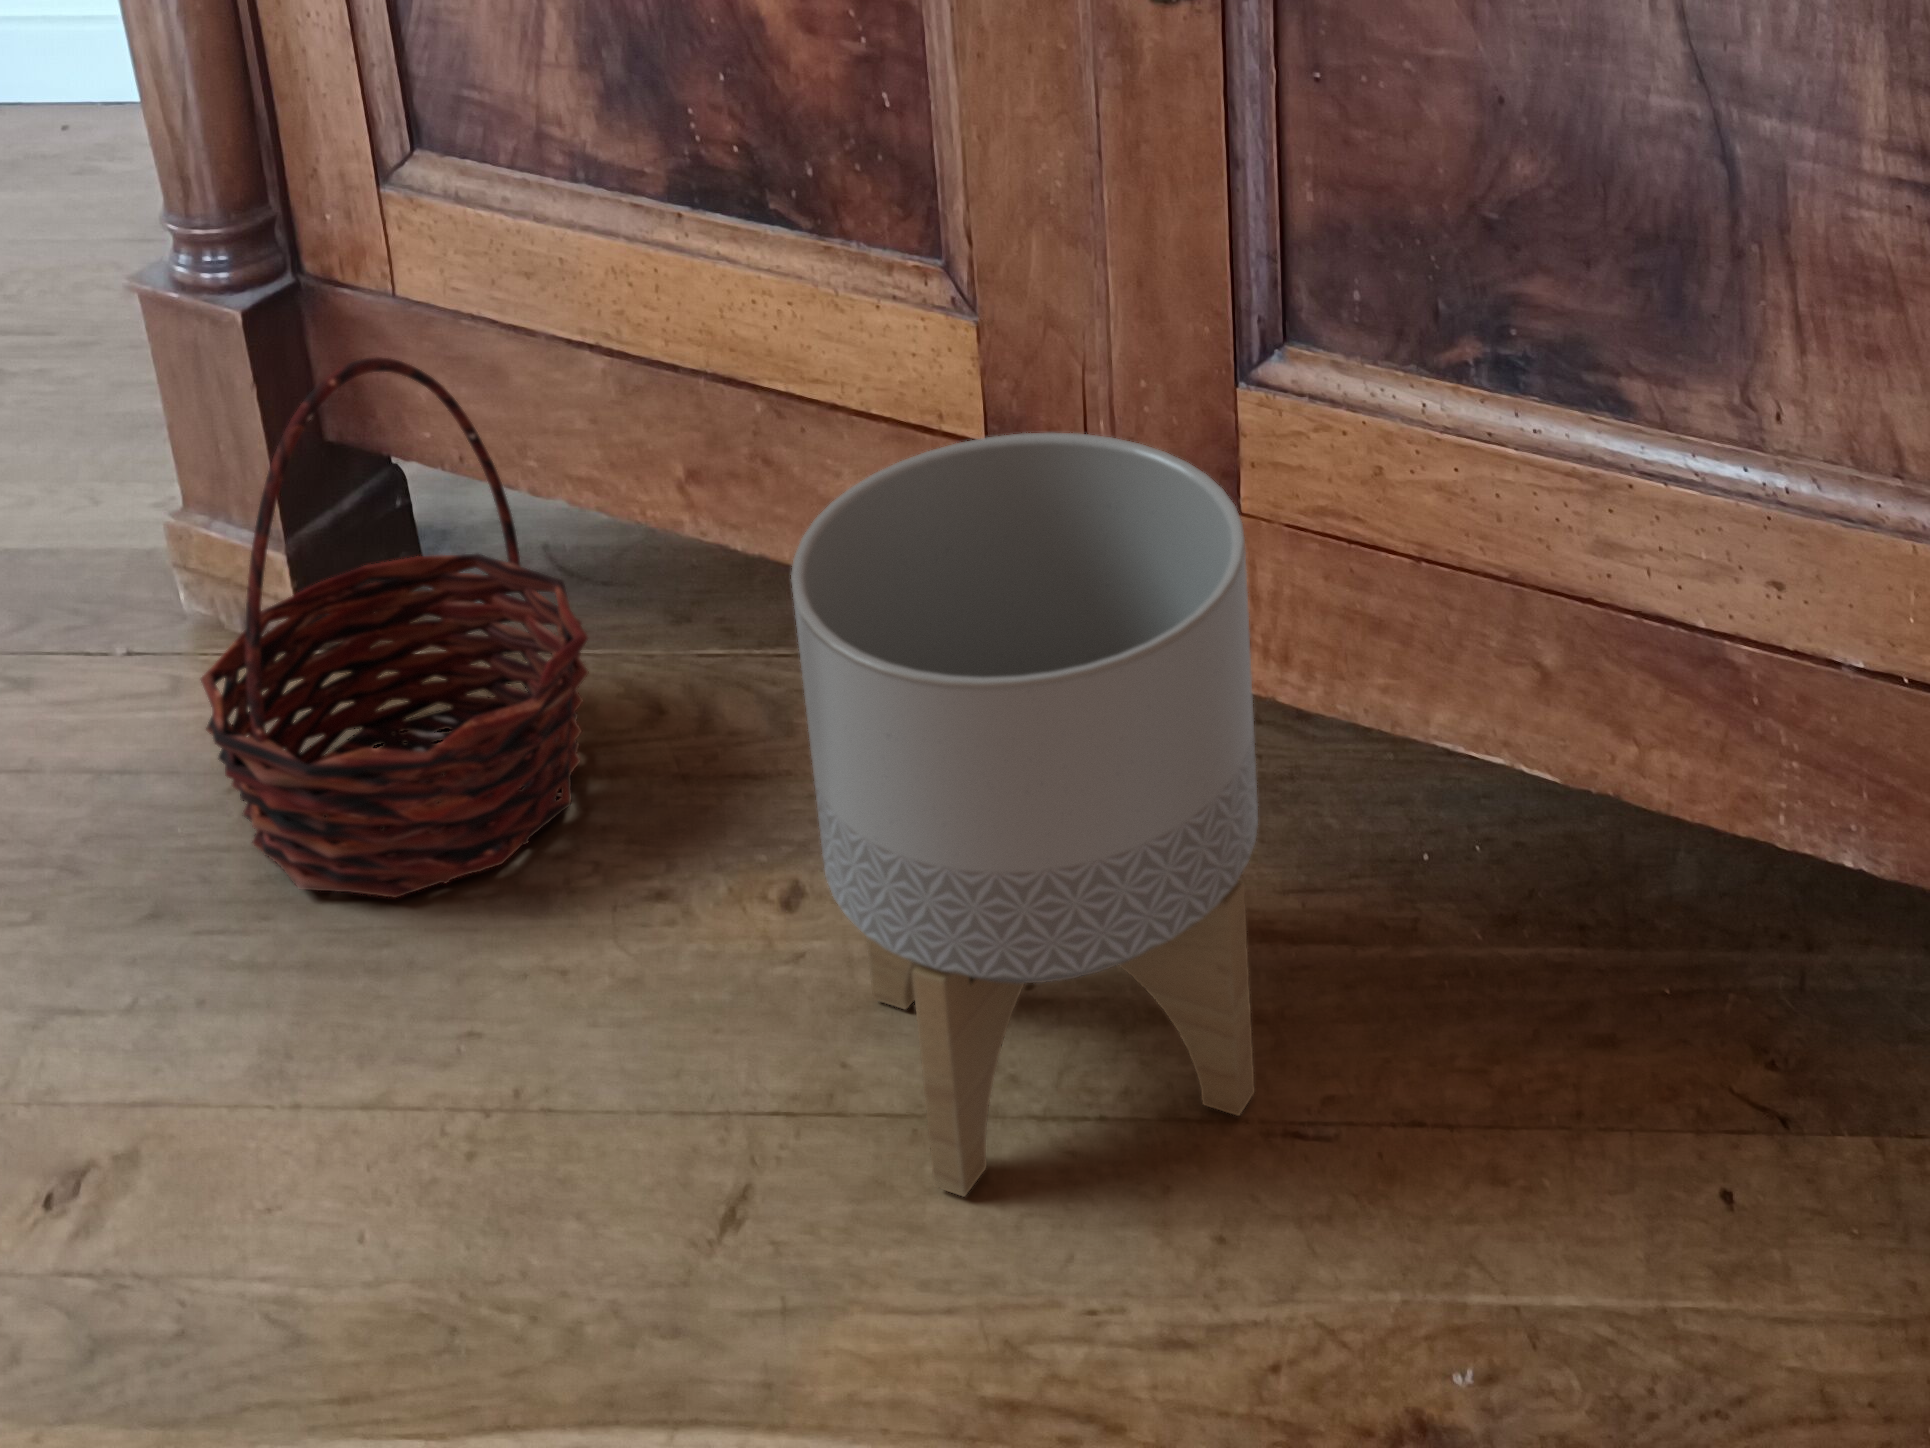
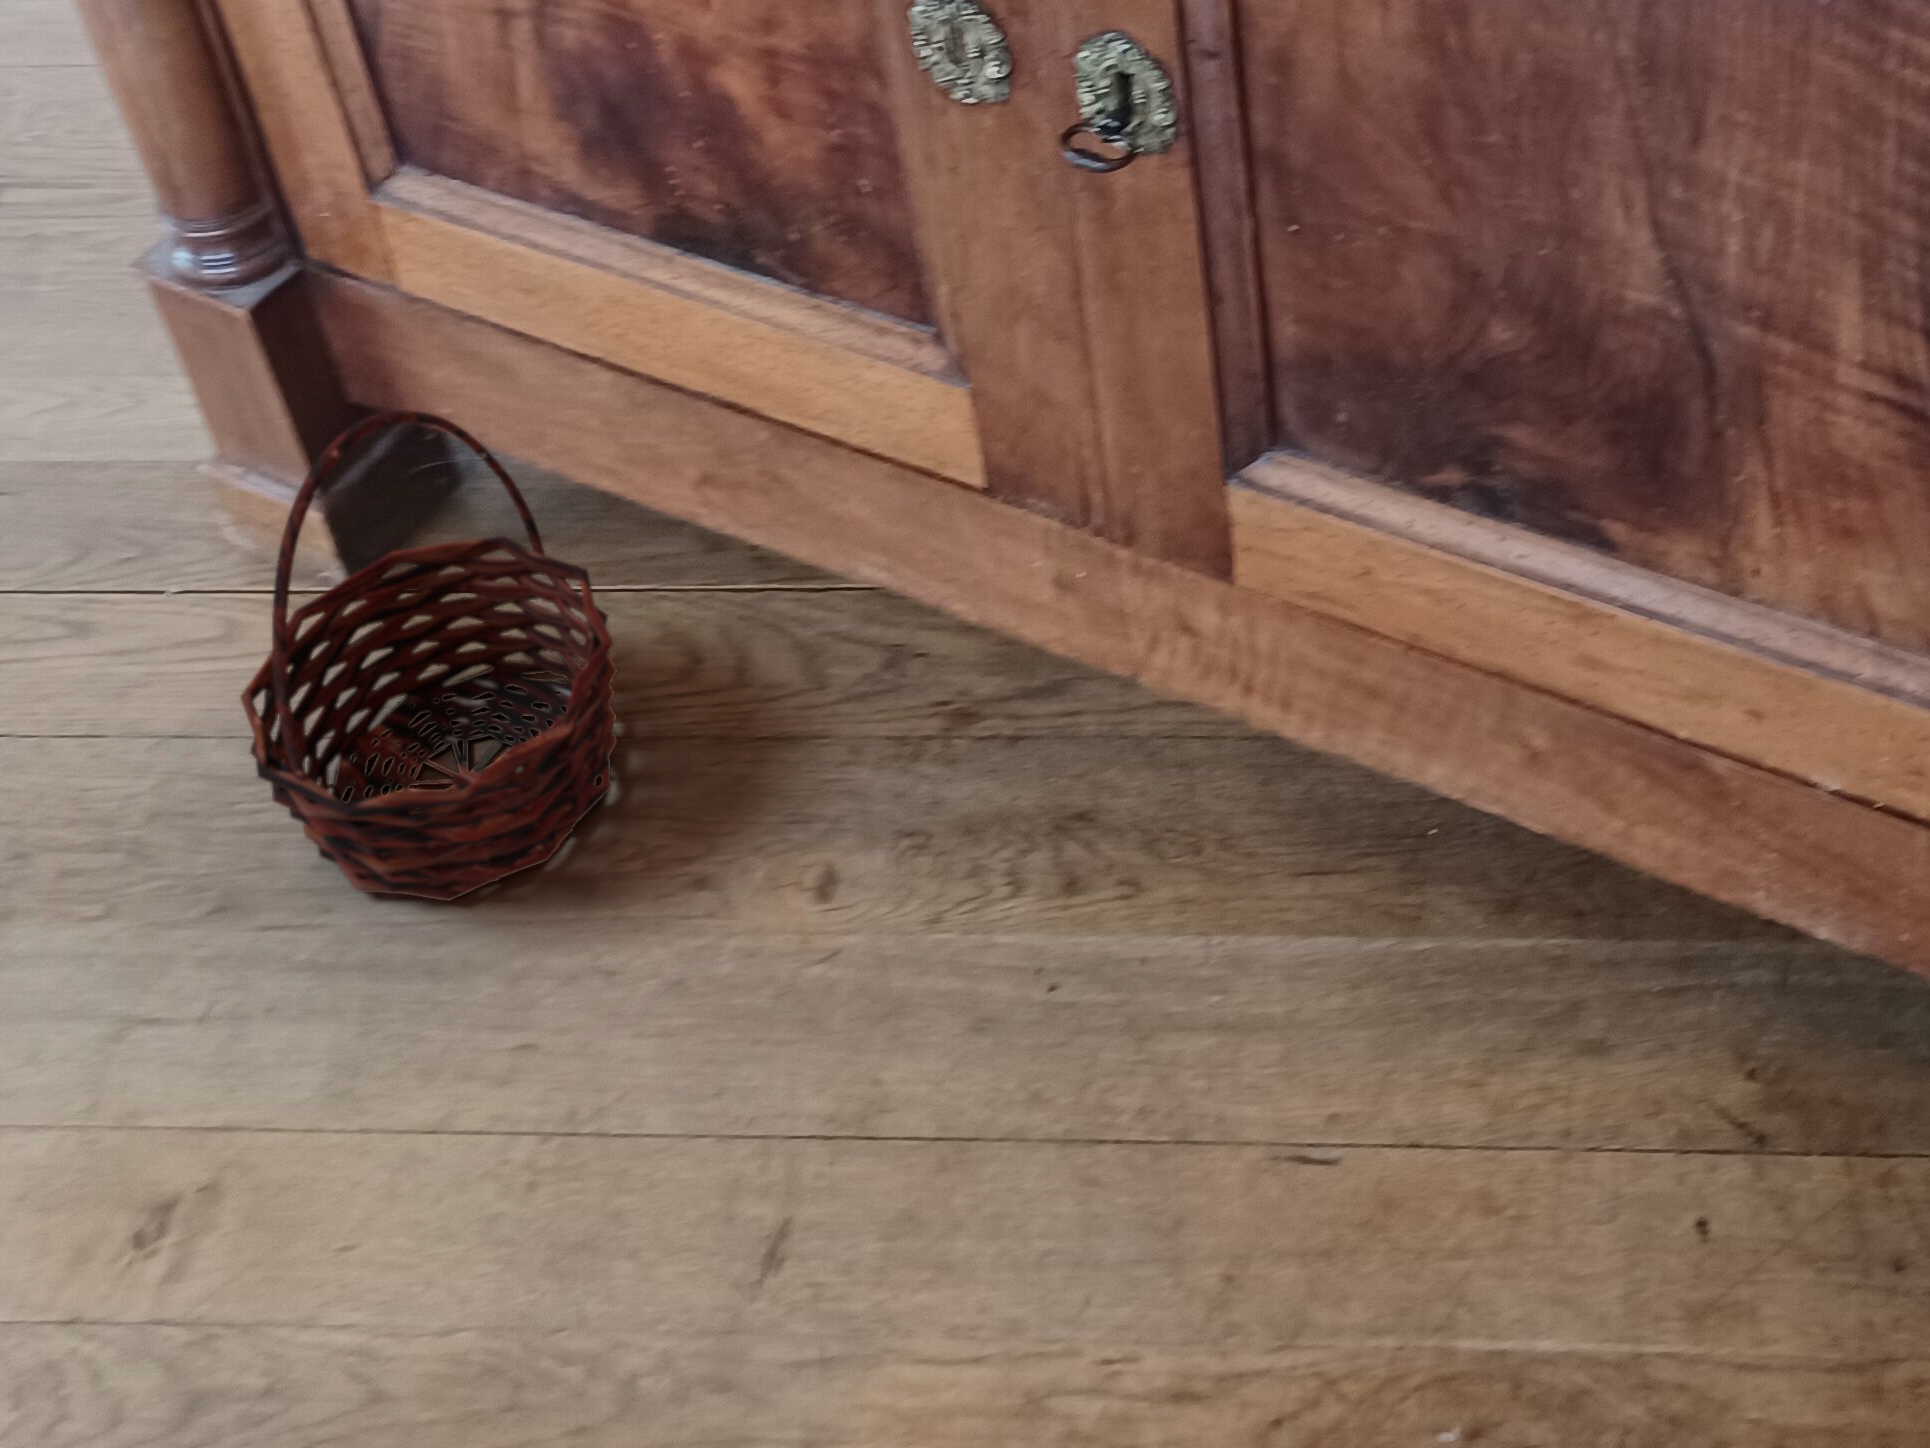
planter: present [791,433,1258,1196] -> none [790,536,1264,1242]

